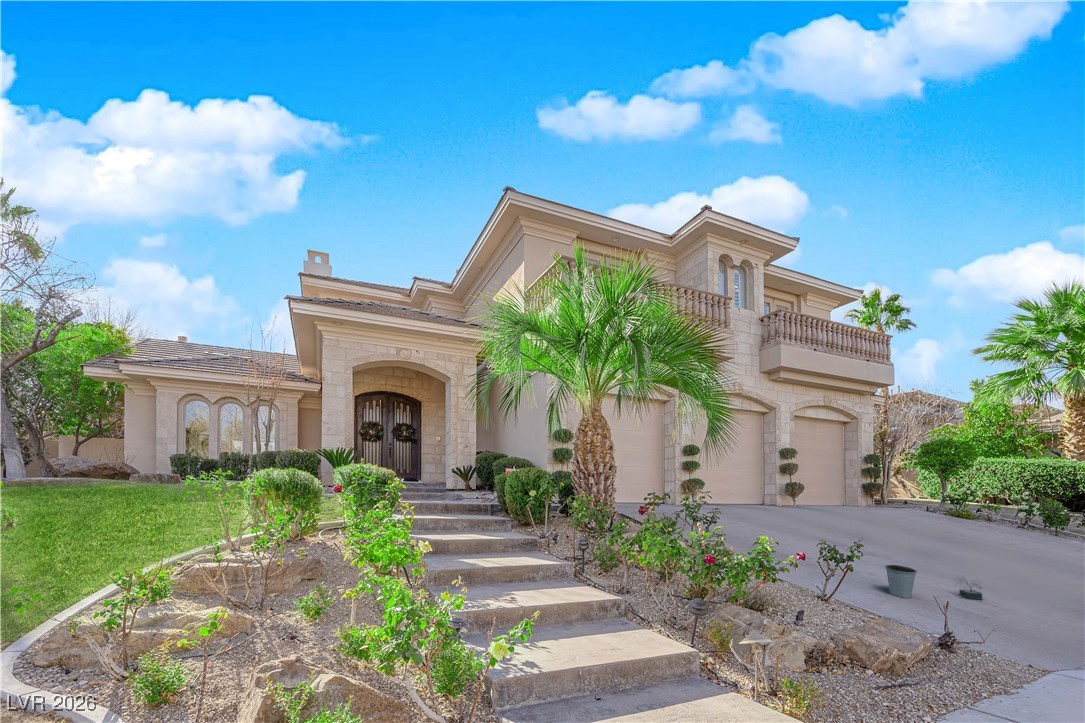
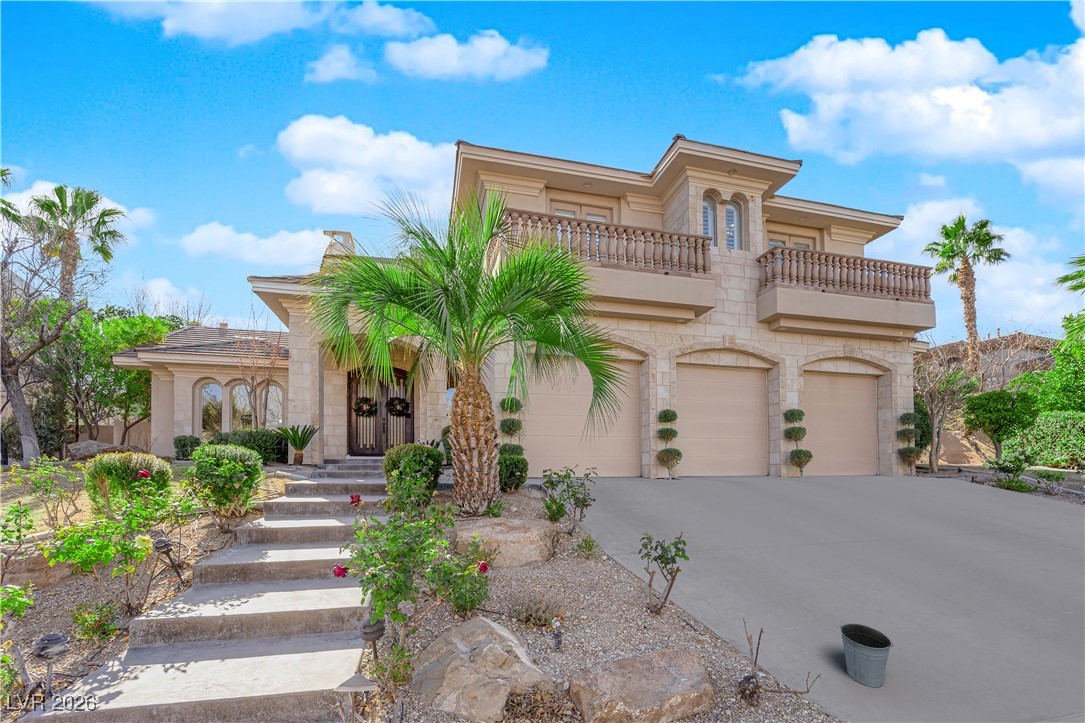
decorative plant: present [955,575,983,600] -> none [968,644,1027,696]

